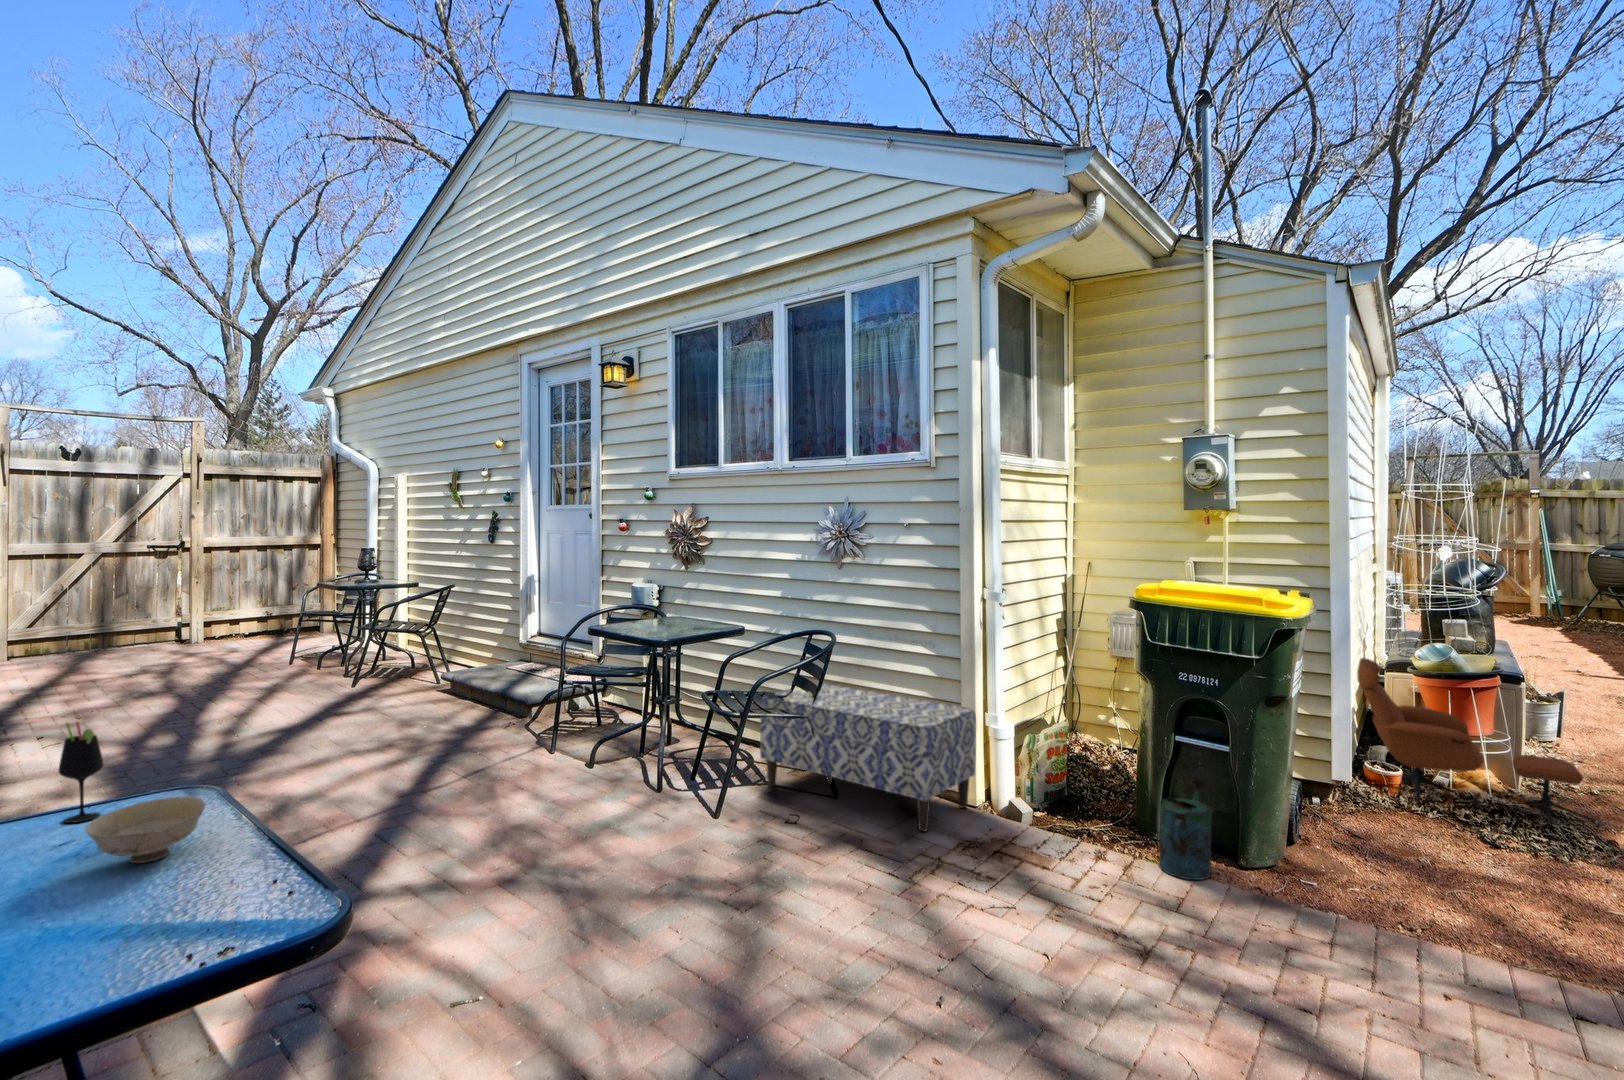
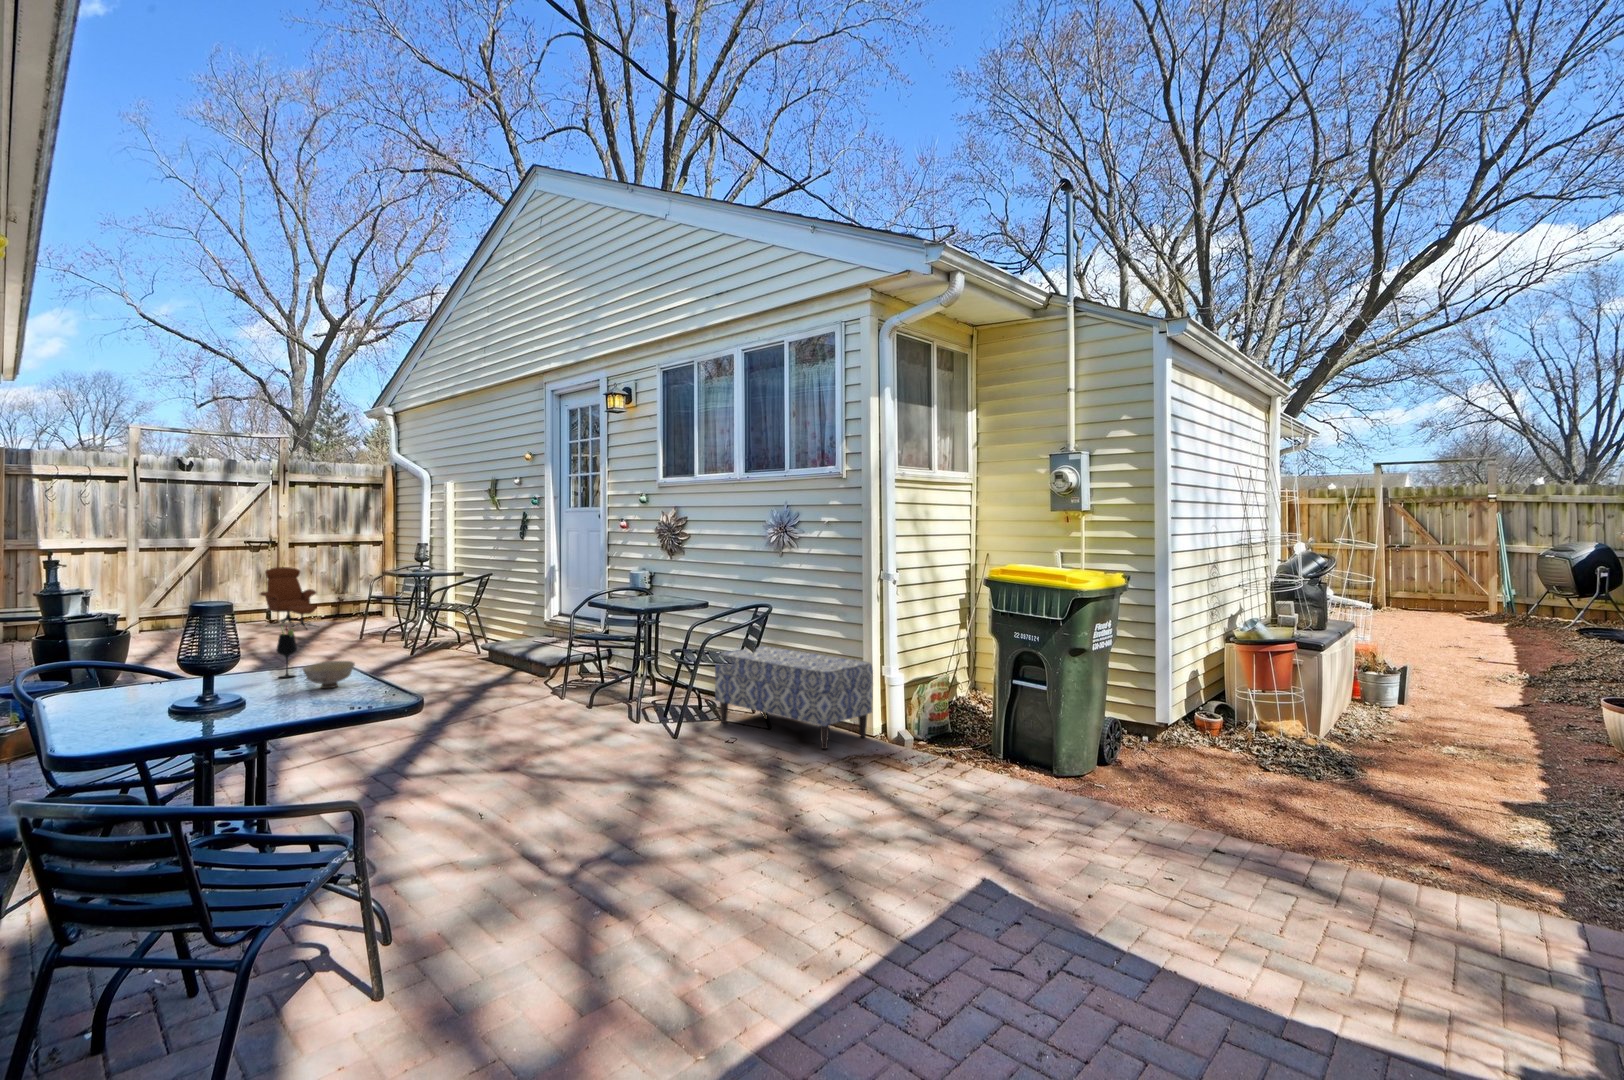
lounge chair: present [1357,658,1595,824] -> present [260,567,316,627]
watering can: present [1159,779,1212,880] -> none [985,711,1029,779]

